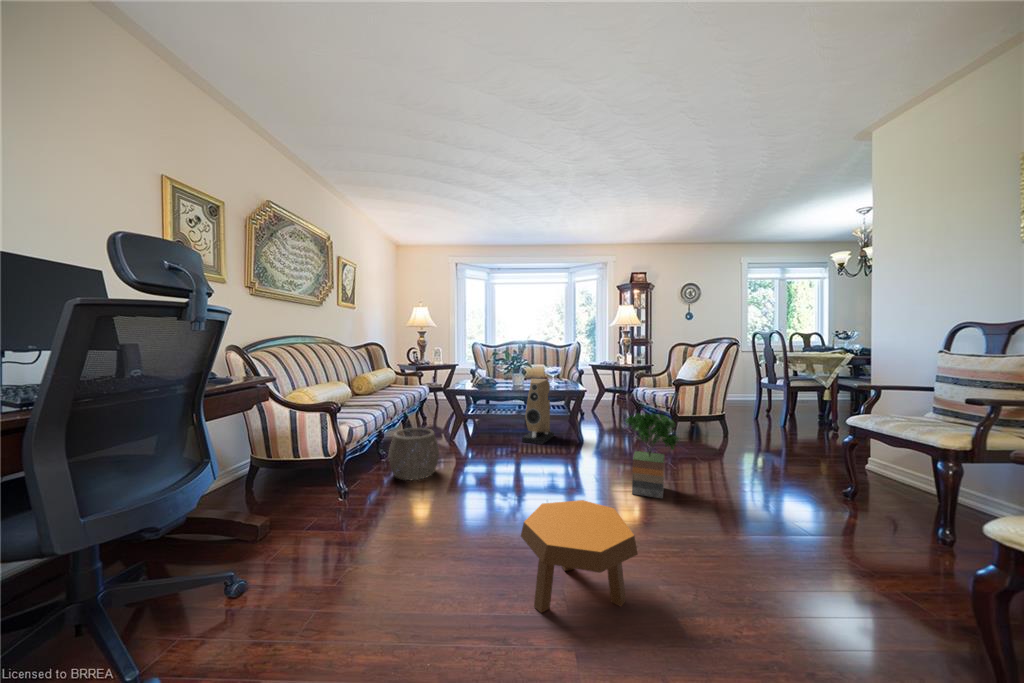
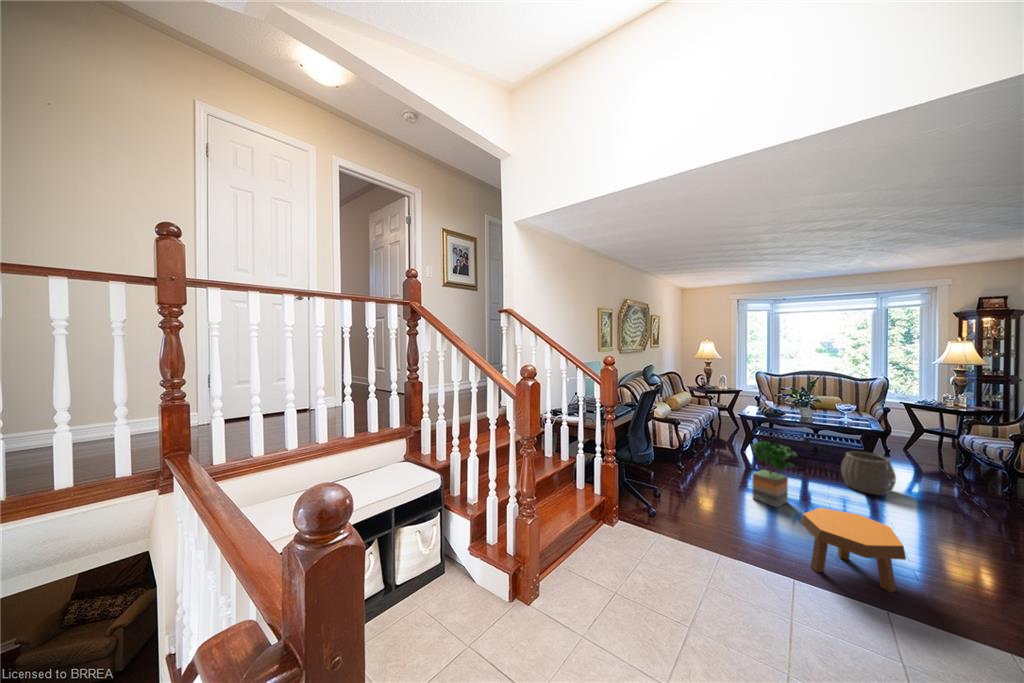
speaker: present [522,379,554,444] -> none [809,413,847,472]
potted tree: present [625,413,679,498] -> present [752,441,796,507]
woven basket: present [389,428,439,480] -> present [841,452,896,495]

